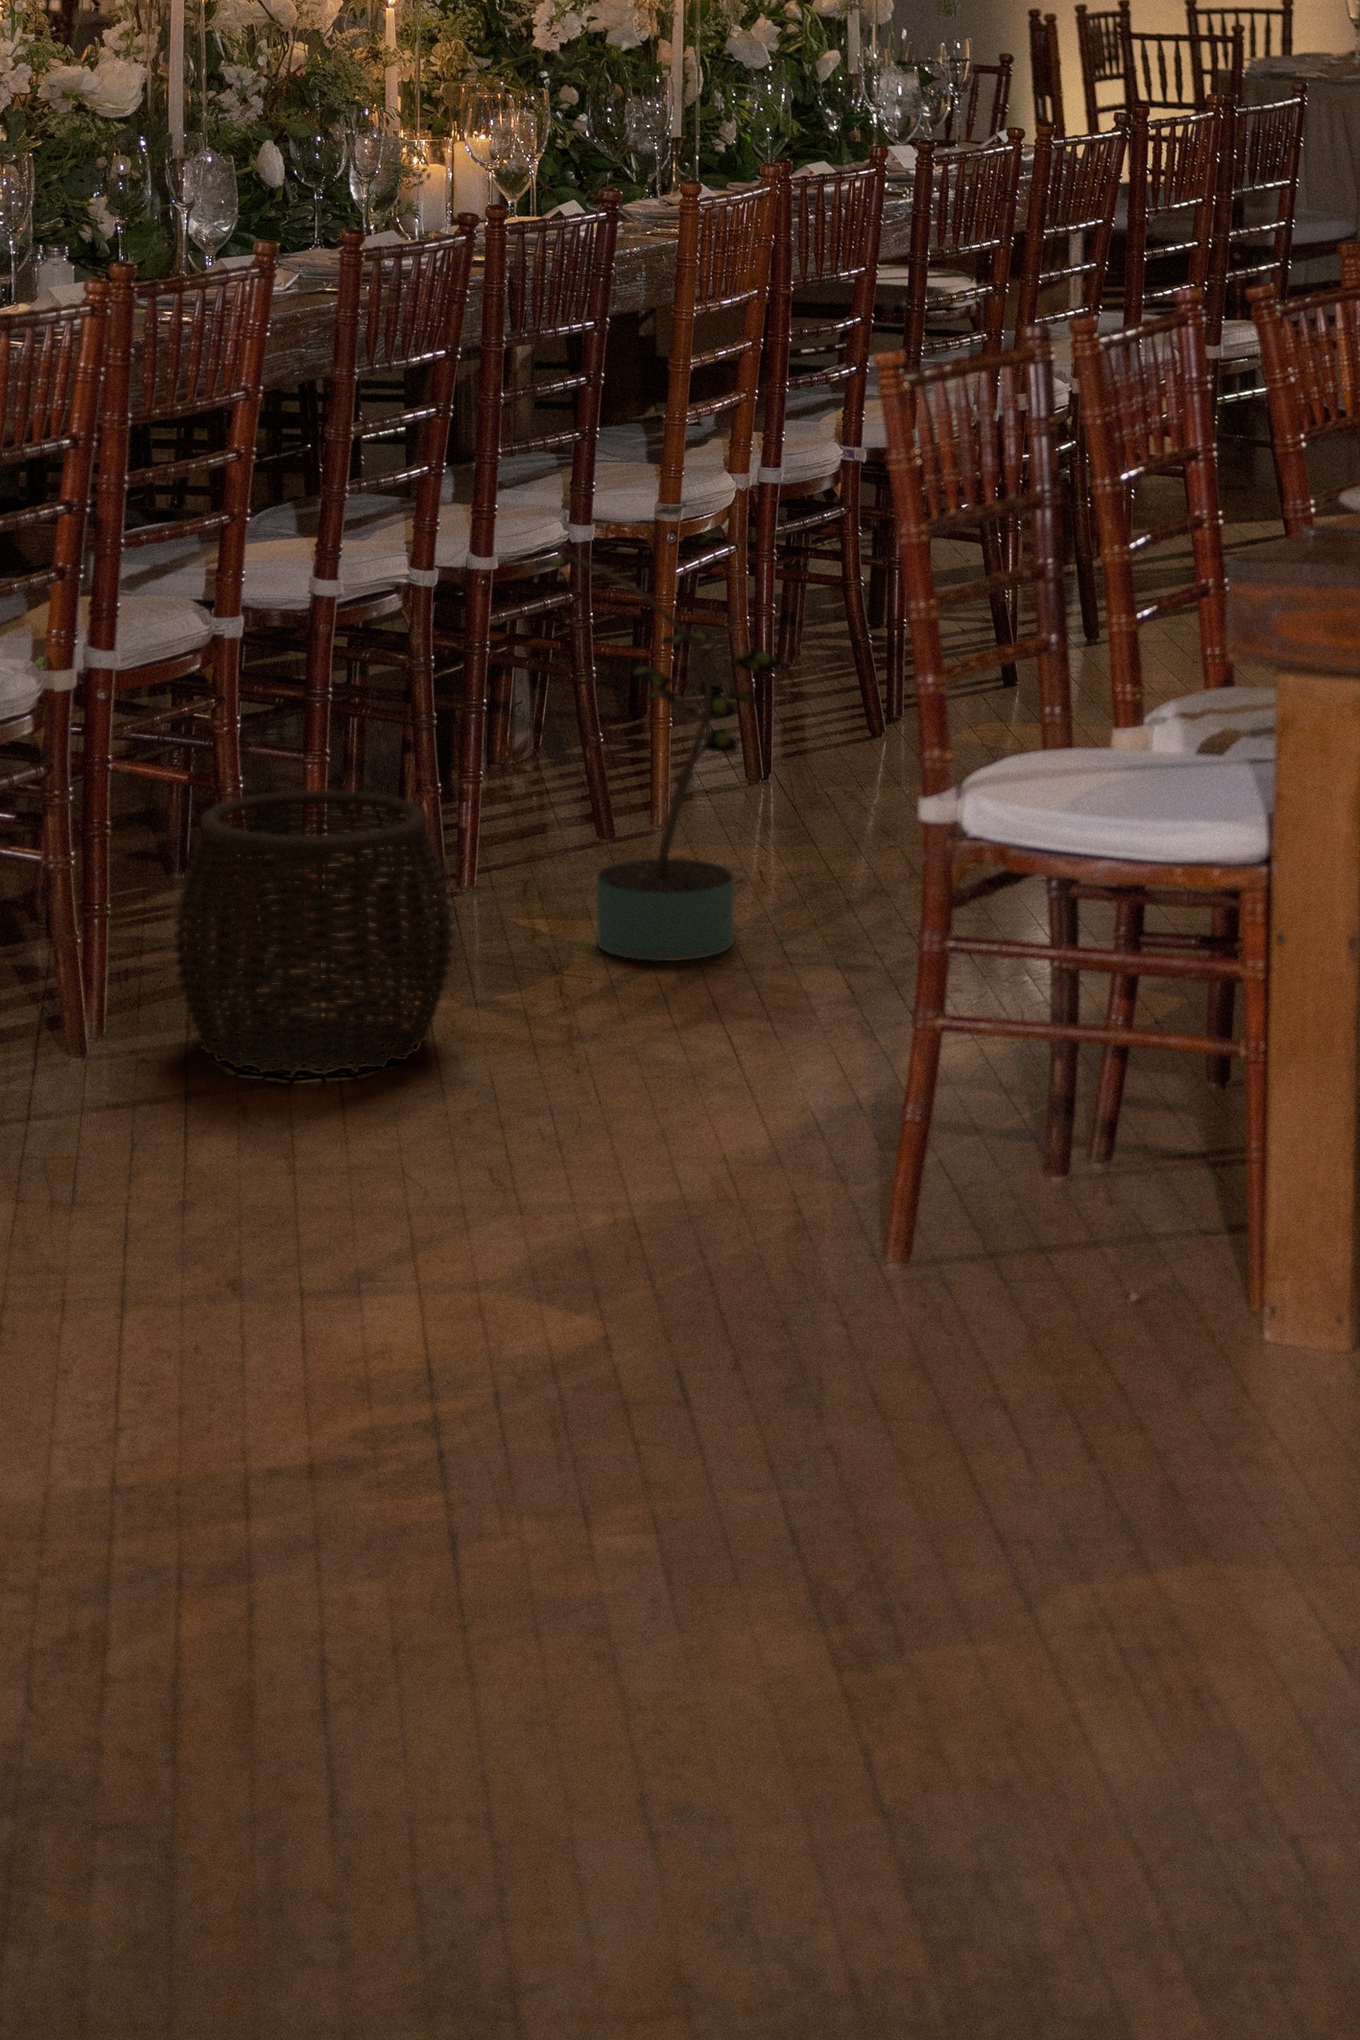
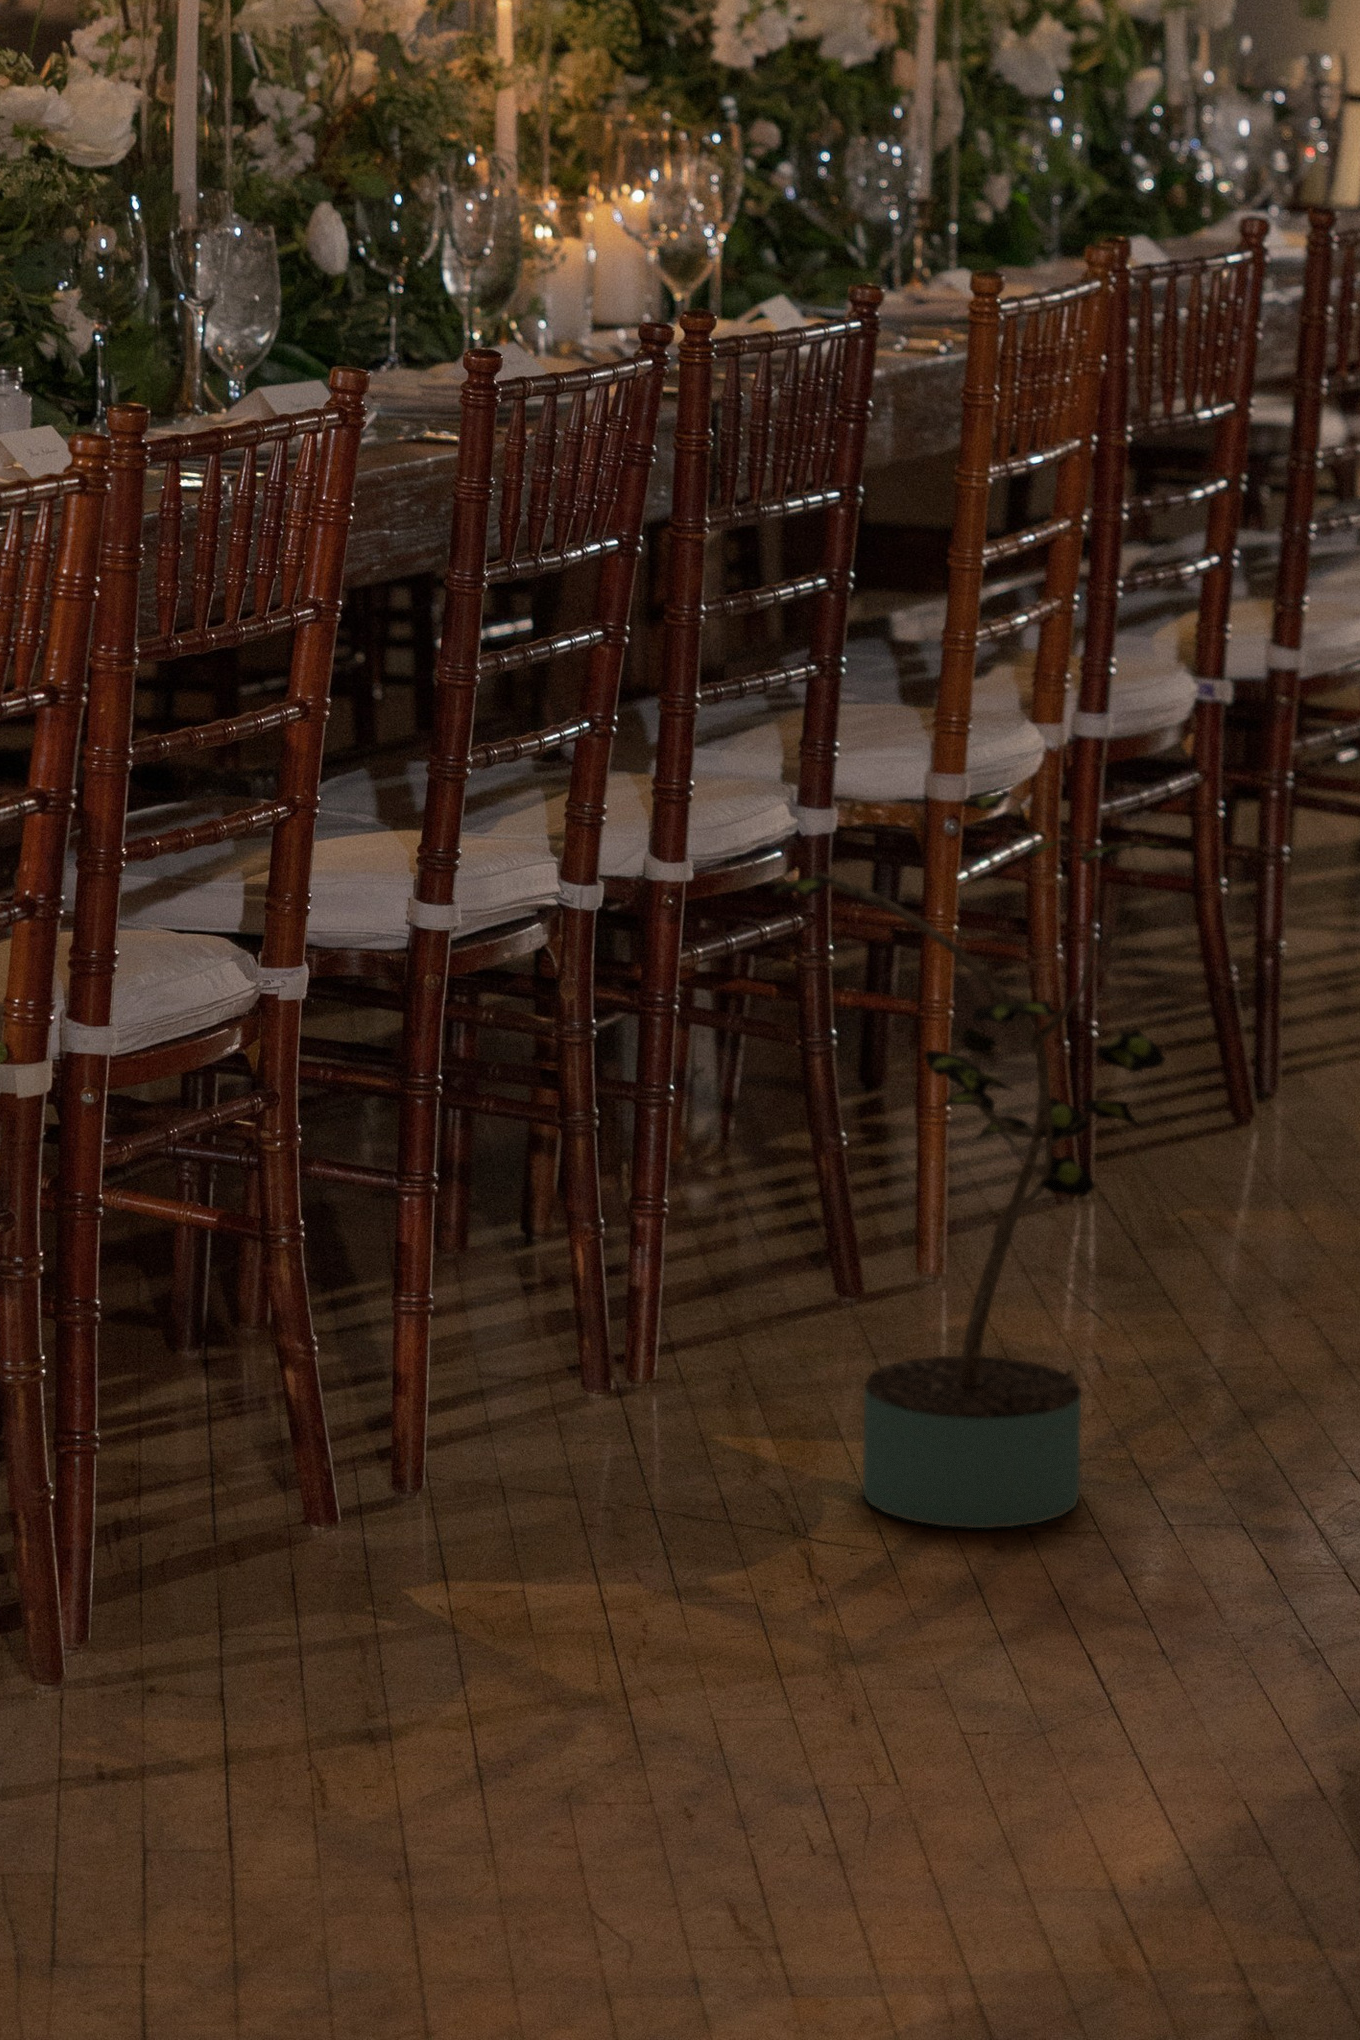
woven basket: present [174,790,454,1076] -> none [202,1259,657,1739]

